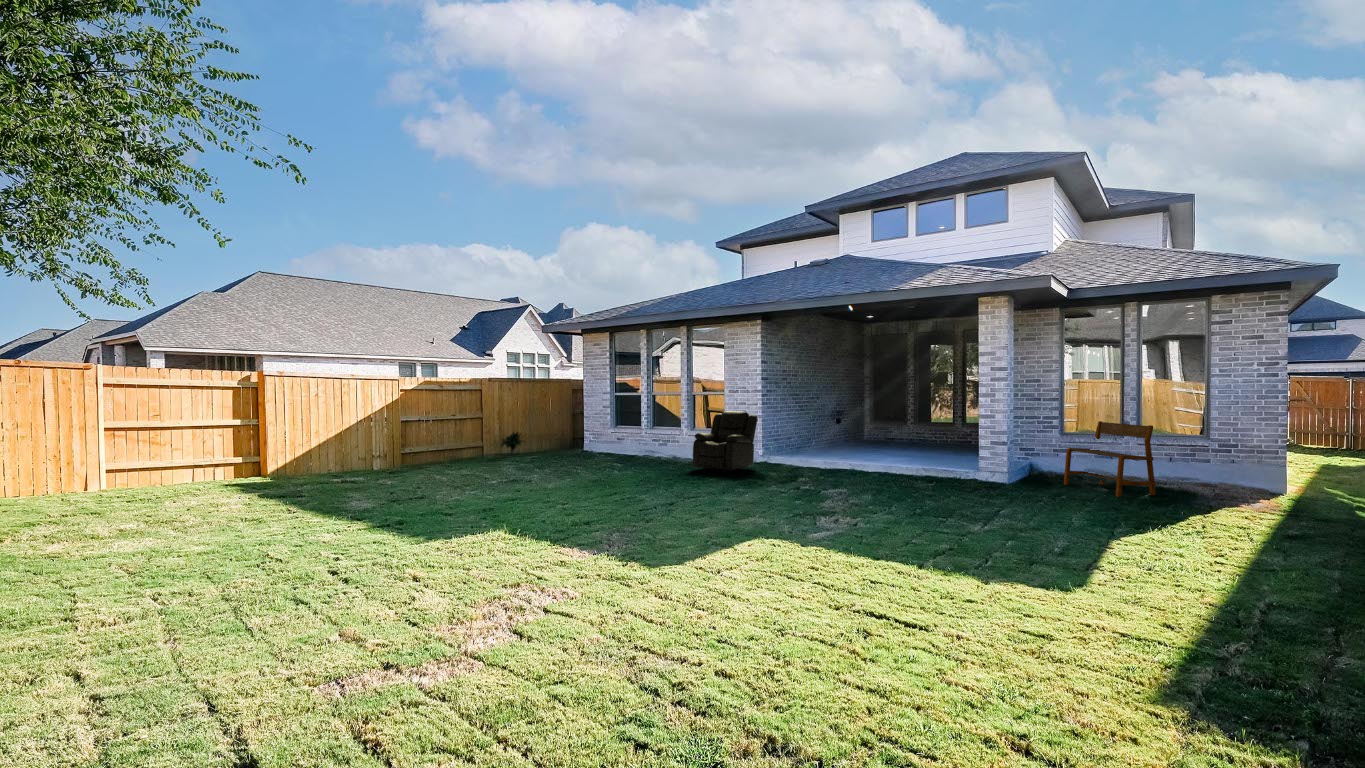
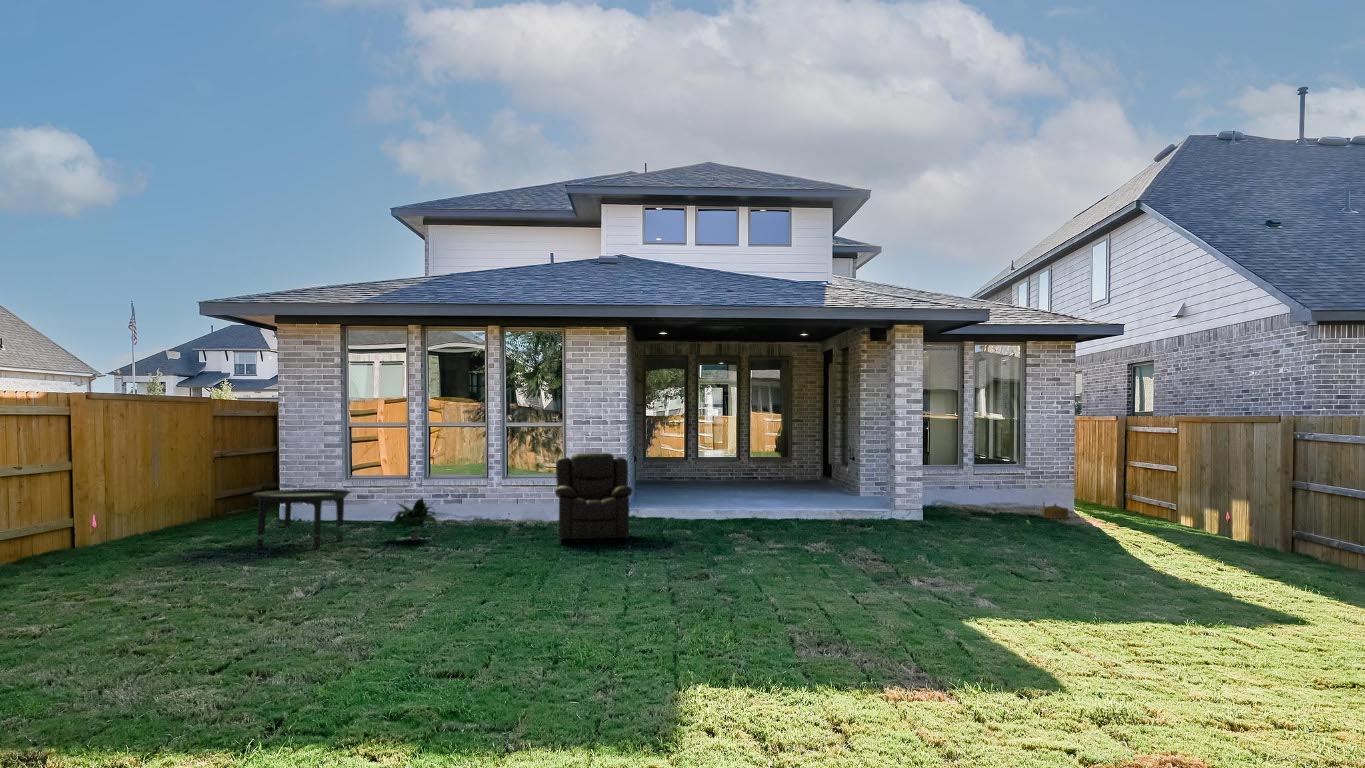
bench: present [1064,421,1156,497] -> none [933,455,1015,525]
round table: none [565,427,614,460] -> present [253,489,351,549]
potted plant: present [501,432,524,454] -> present [391,498,437,540]
woven basket: none [1219,467,1260,501] -> present [1042,502,1068,519]

